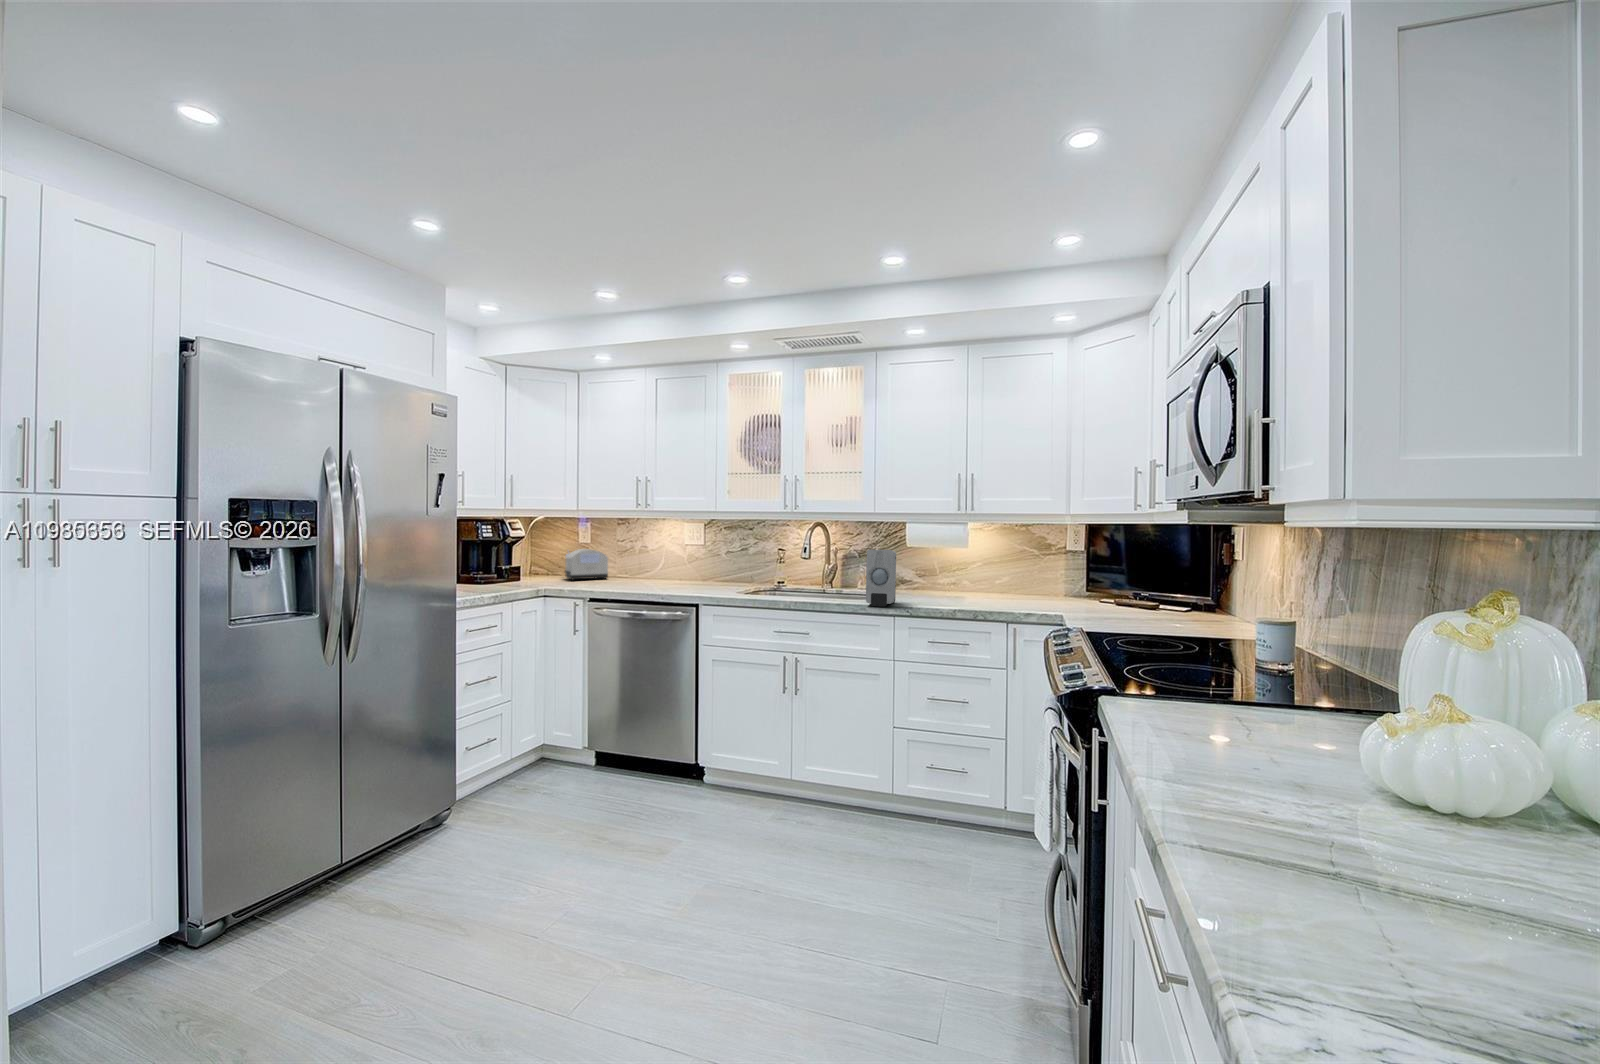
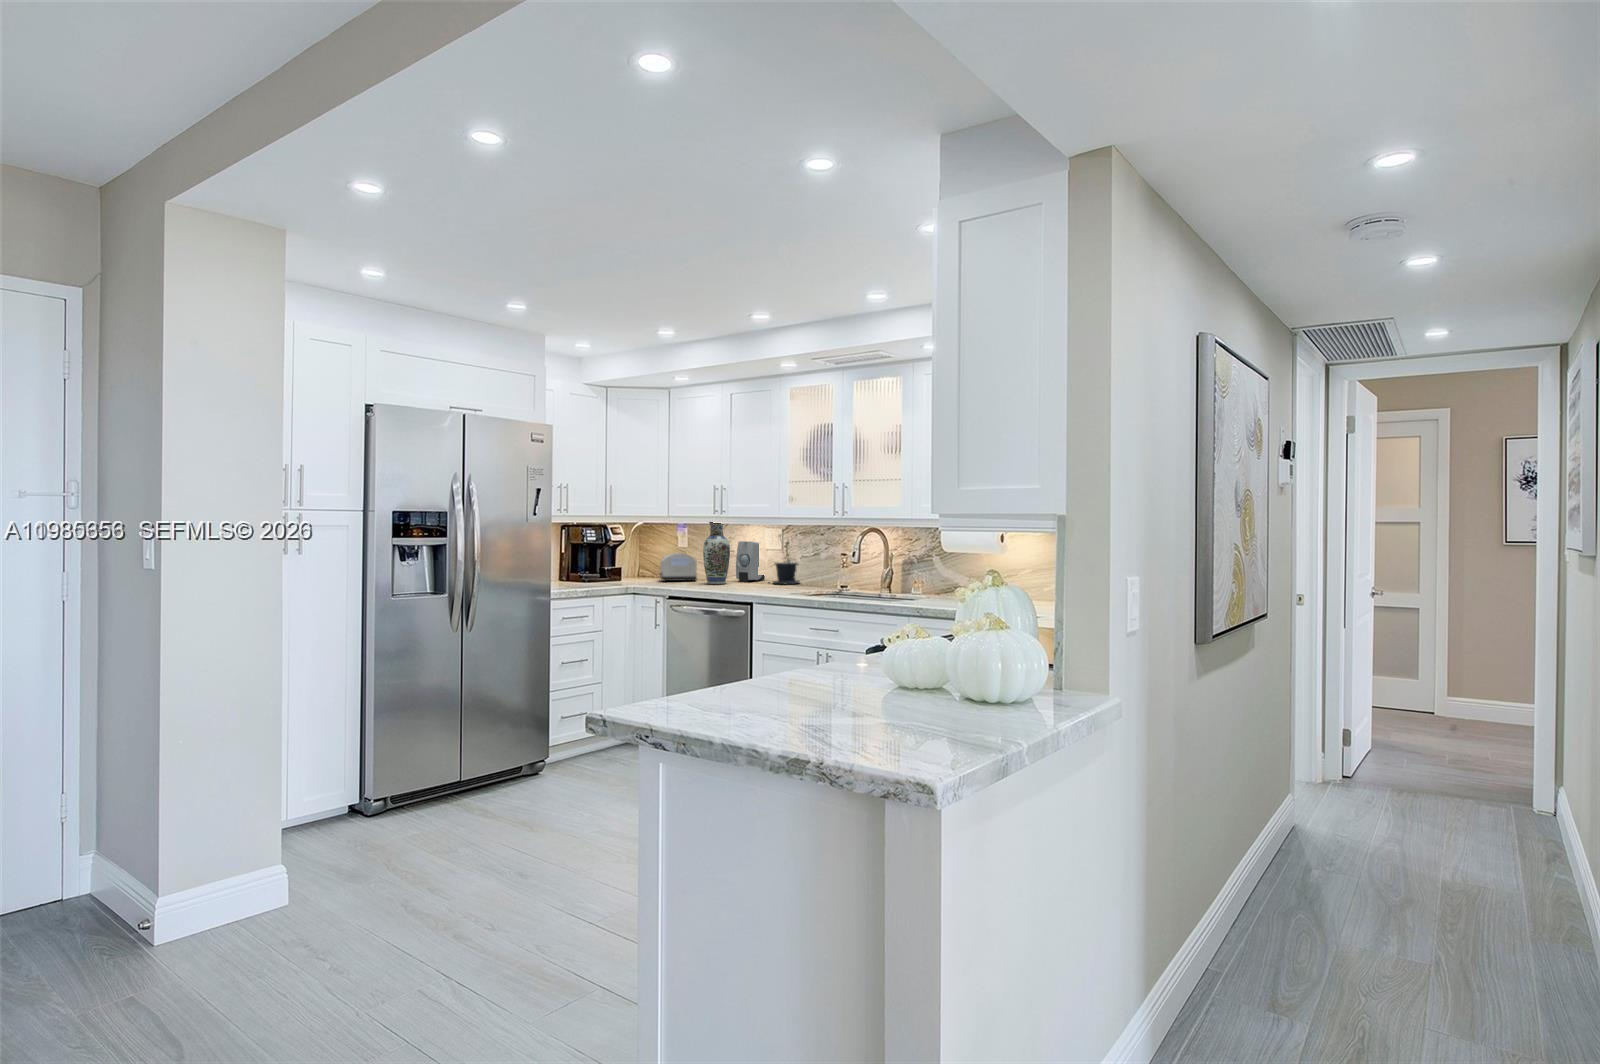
vase: none [620,512,649,582] -> present [703,522,730,584]
potted plant: none [688,528,725,581] -> present [773,535,800,584]
soap dispenser: present [866,550,896,607] -> present [736,541,765,582]

